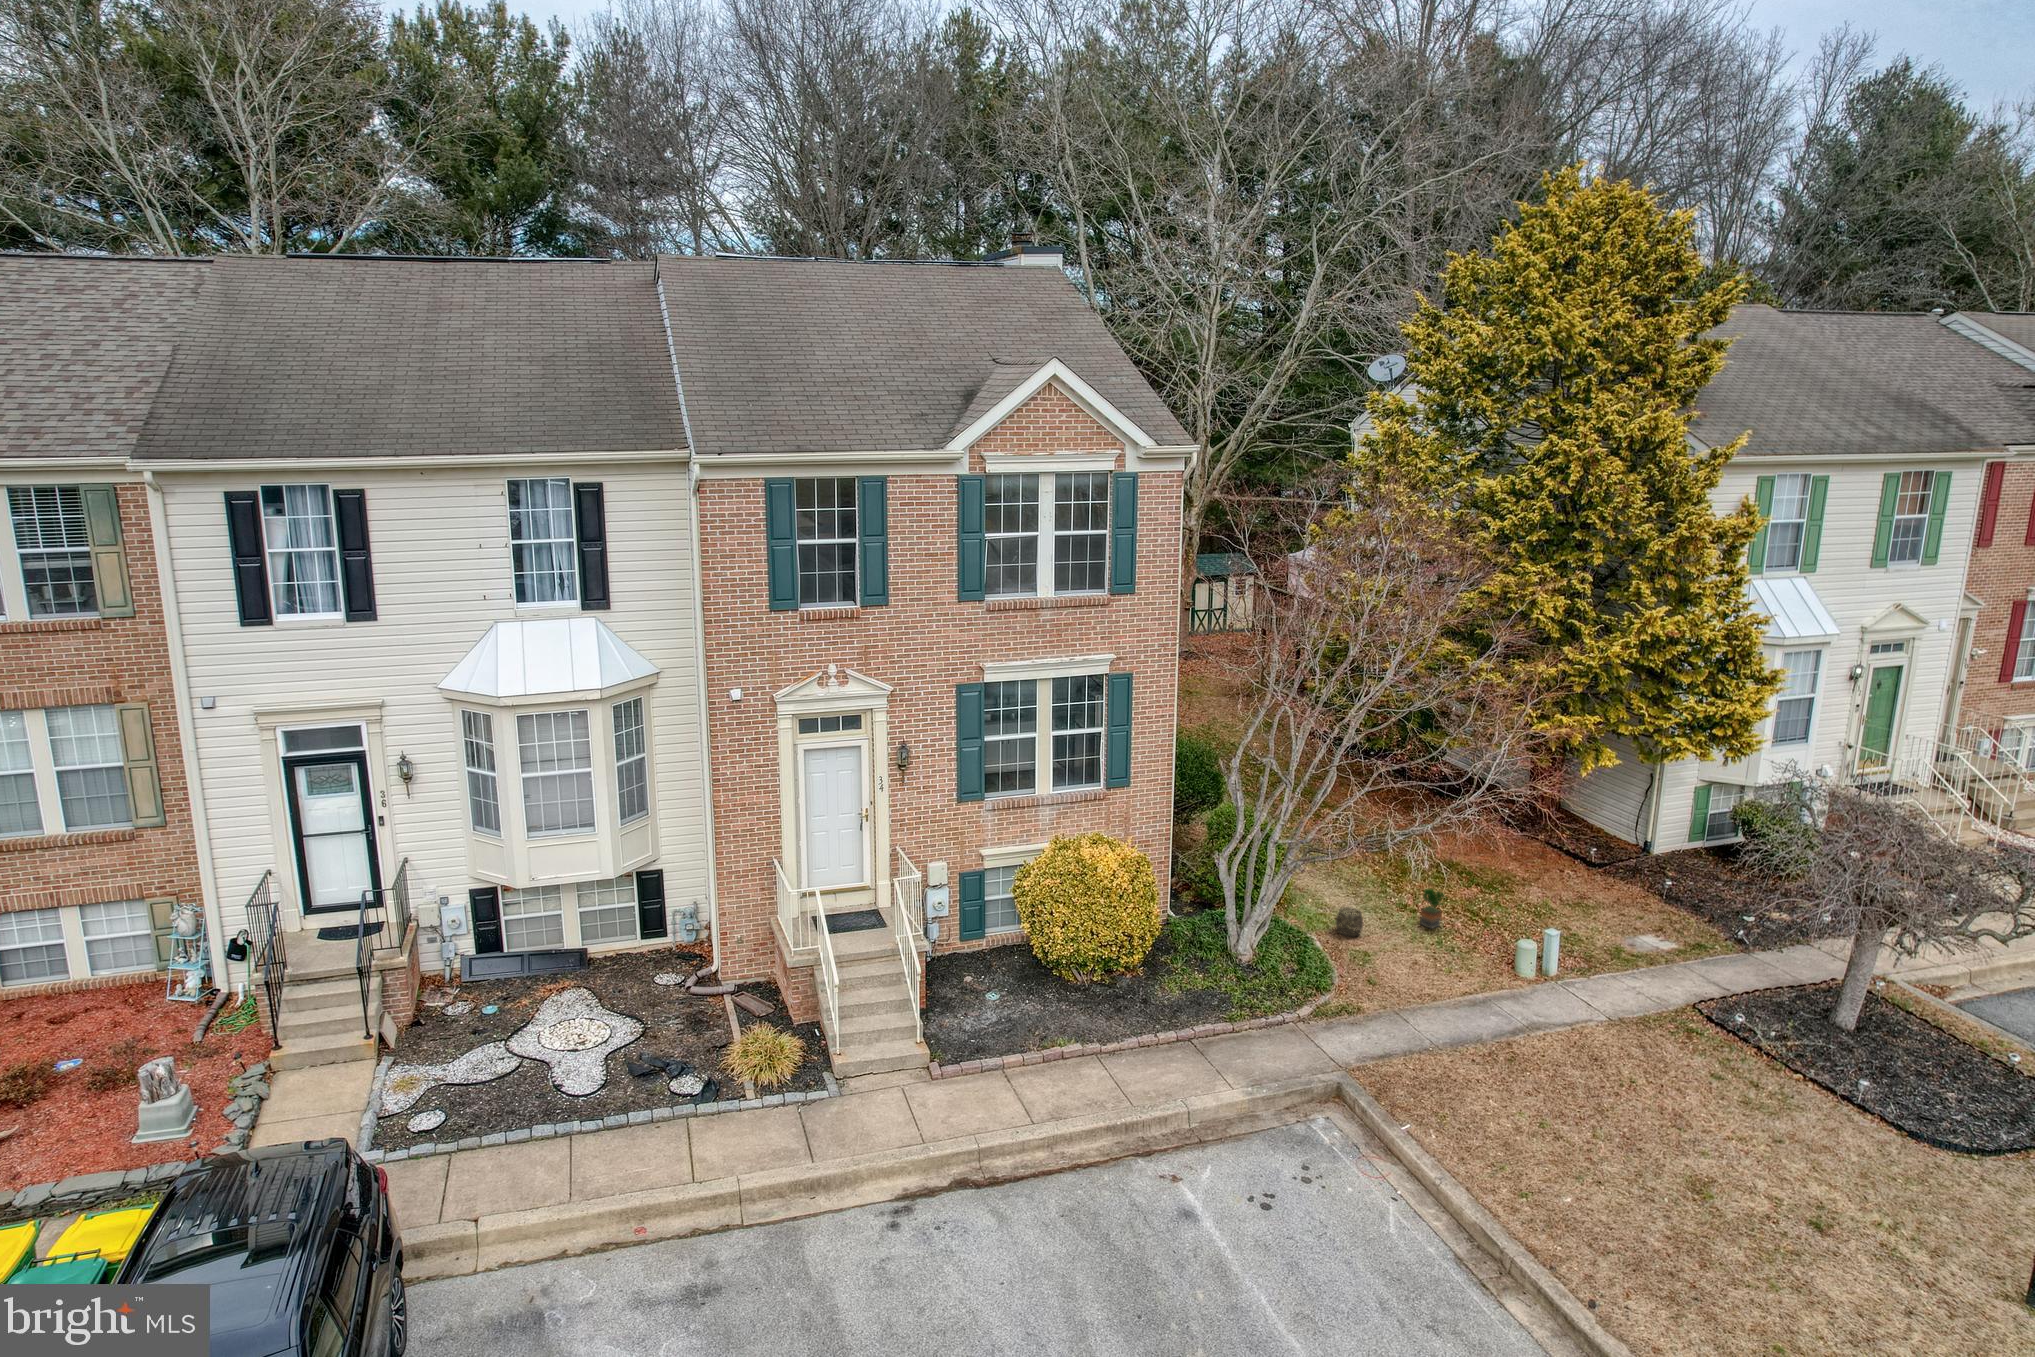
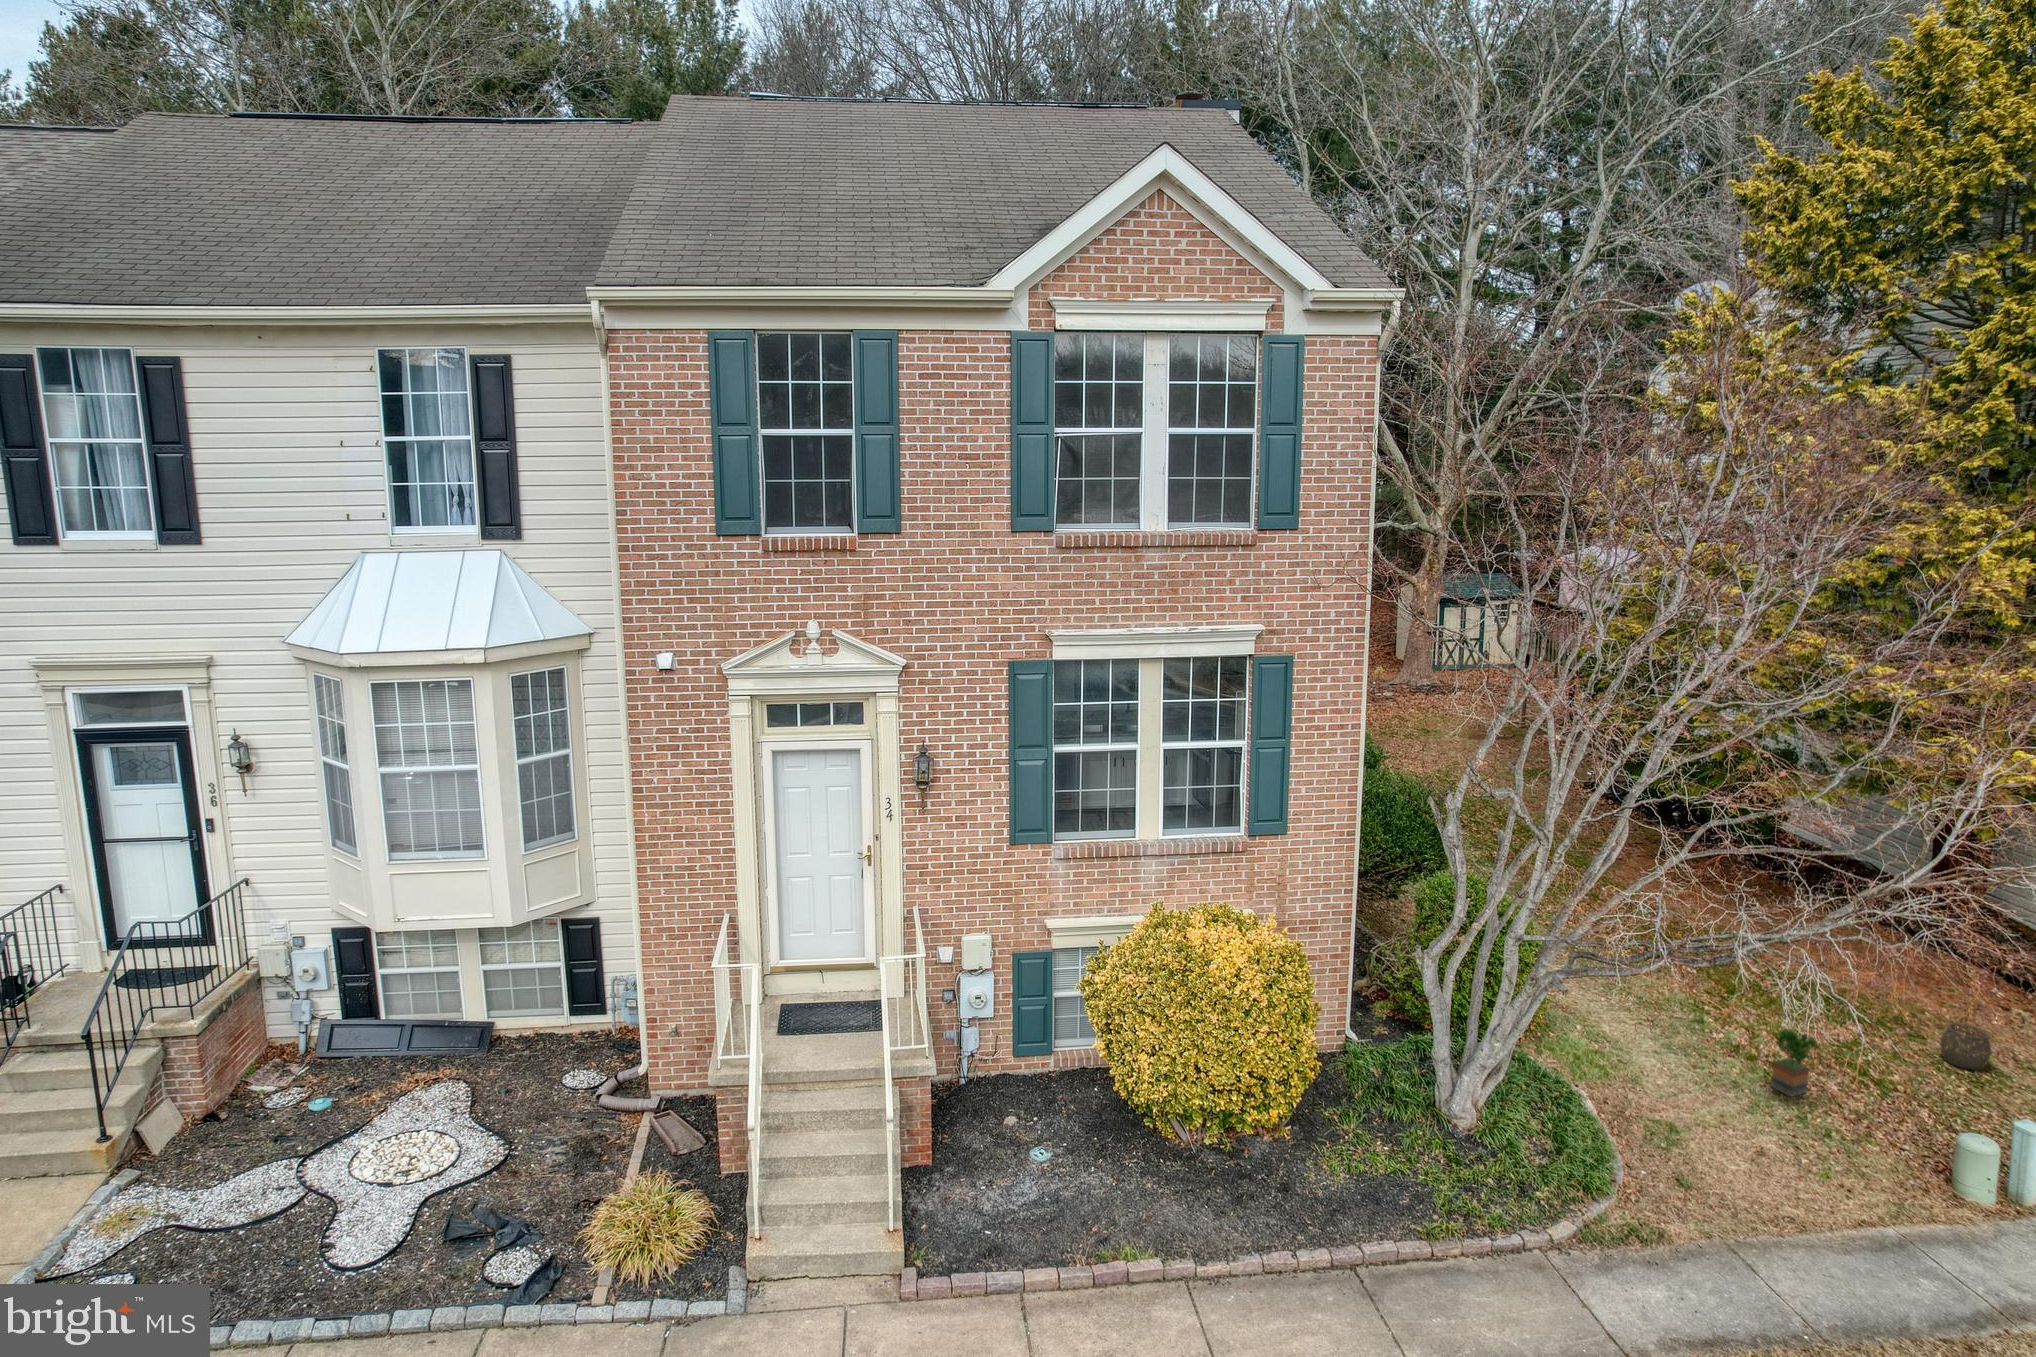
woven basket: present [1336,907,1363,937] -> present [1940,1023,1991,1070]

